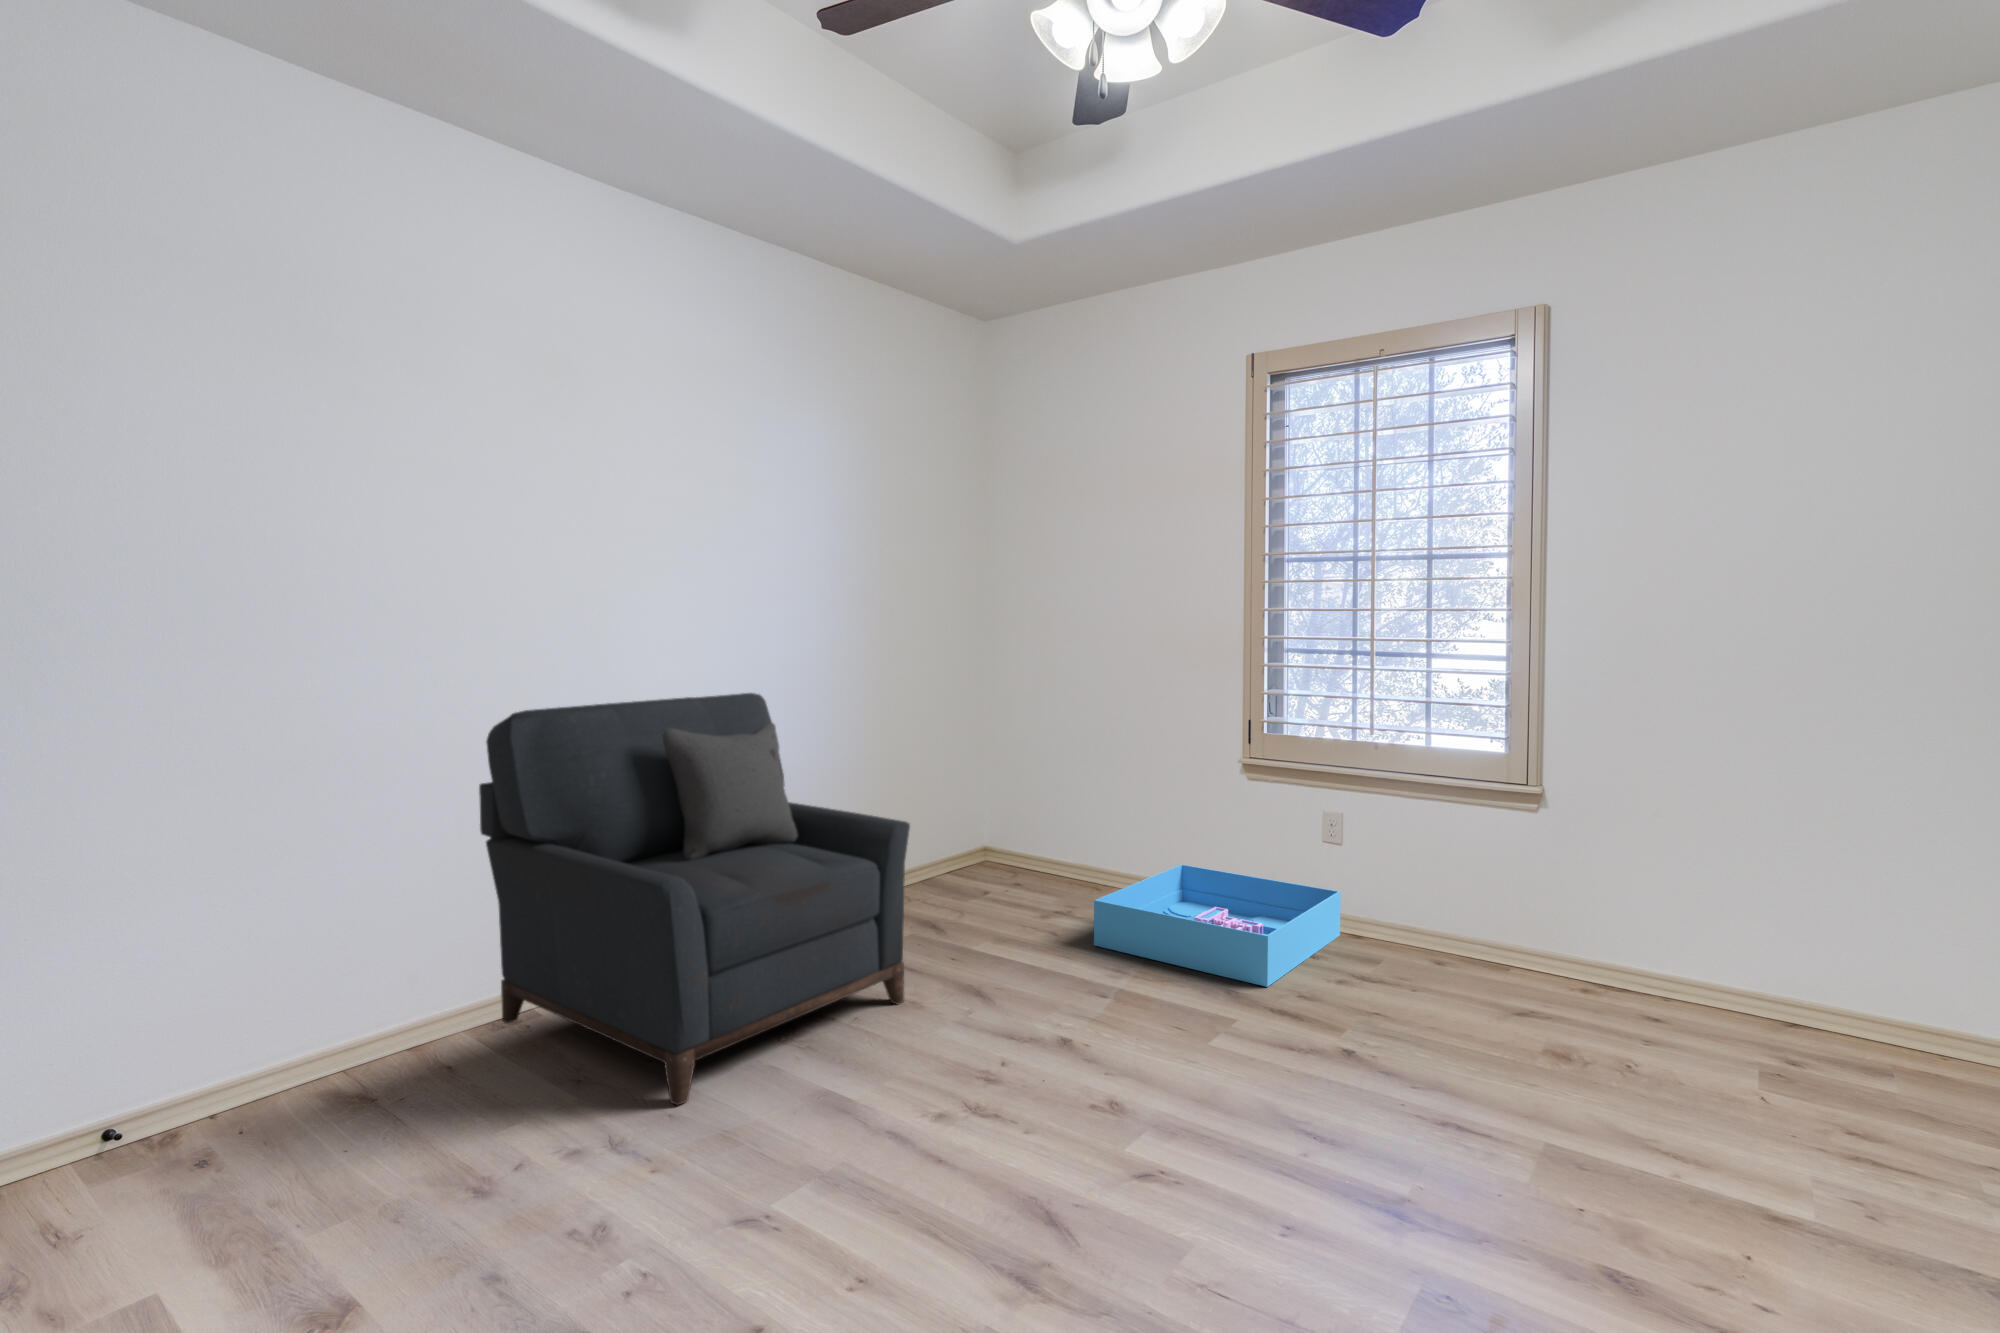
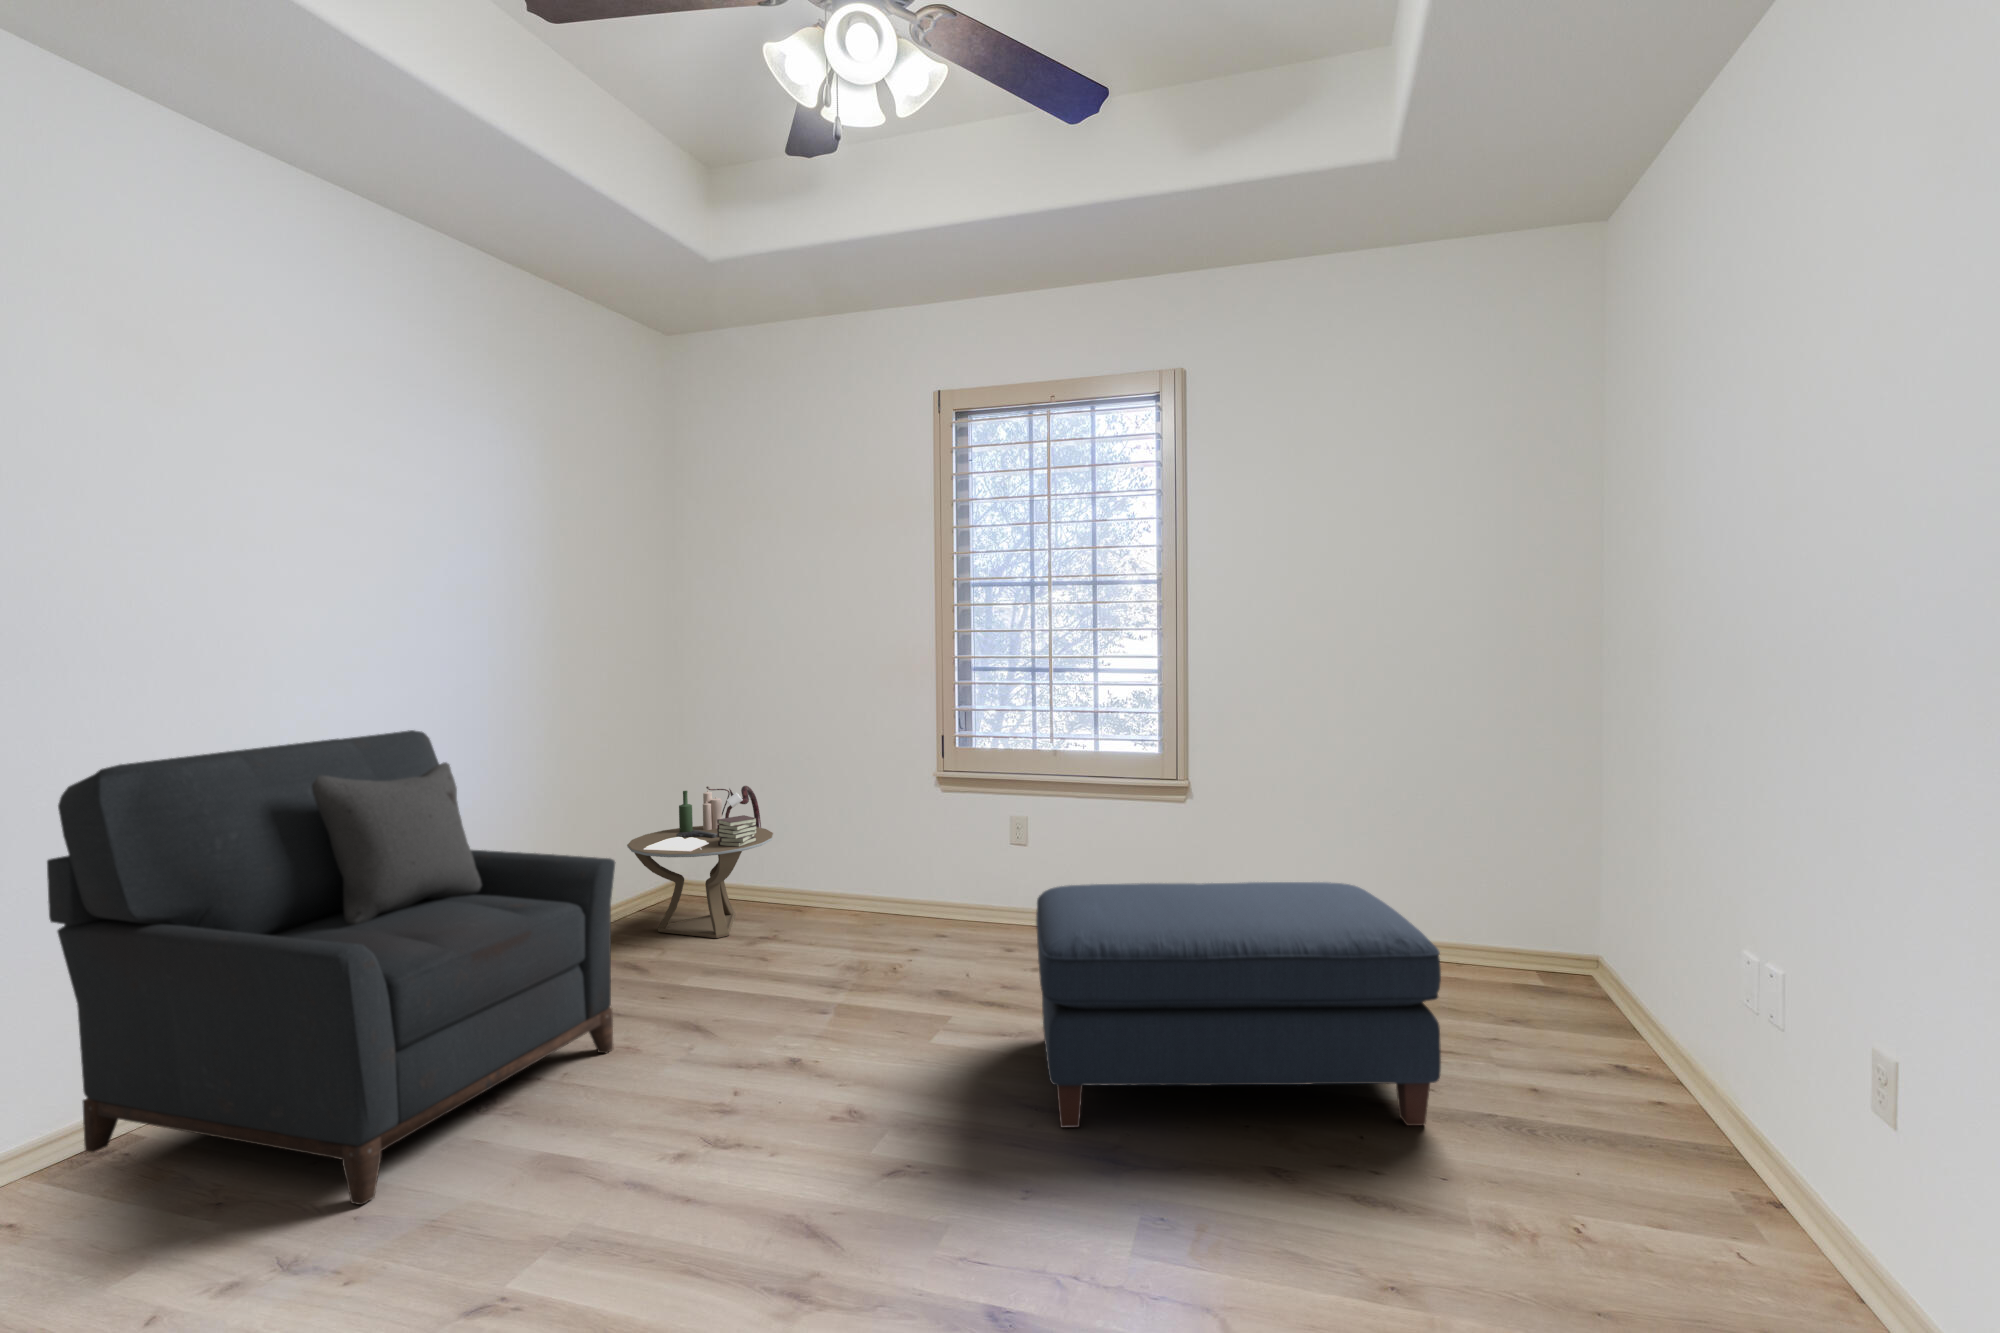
side table: none [939,760,1076,908] -> present [627,786,773,938]
storage bin: present [1094,865,1341,987] -> none [803,877,1029,983]
ottoman: none [1319,895,1866,1253] -> present [1036,882,1441,1128]

